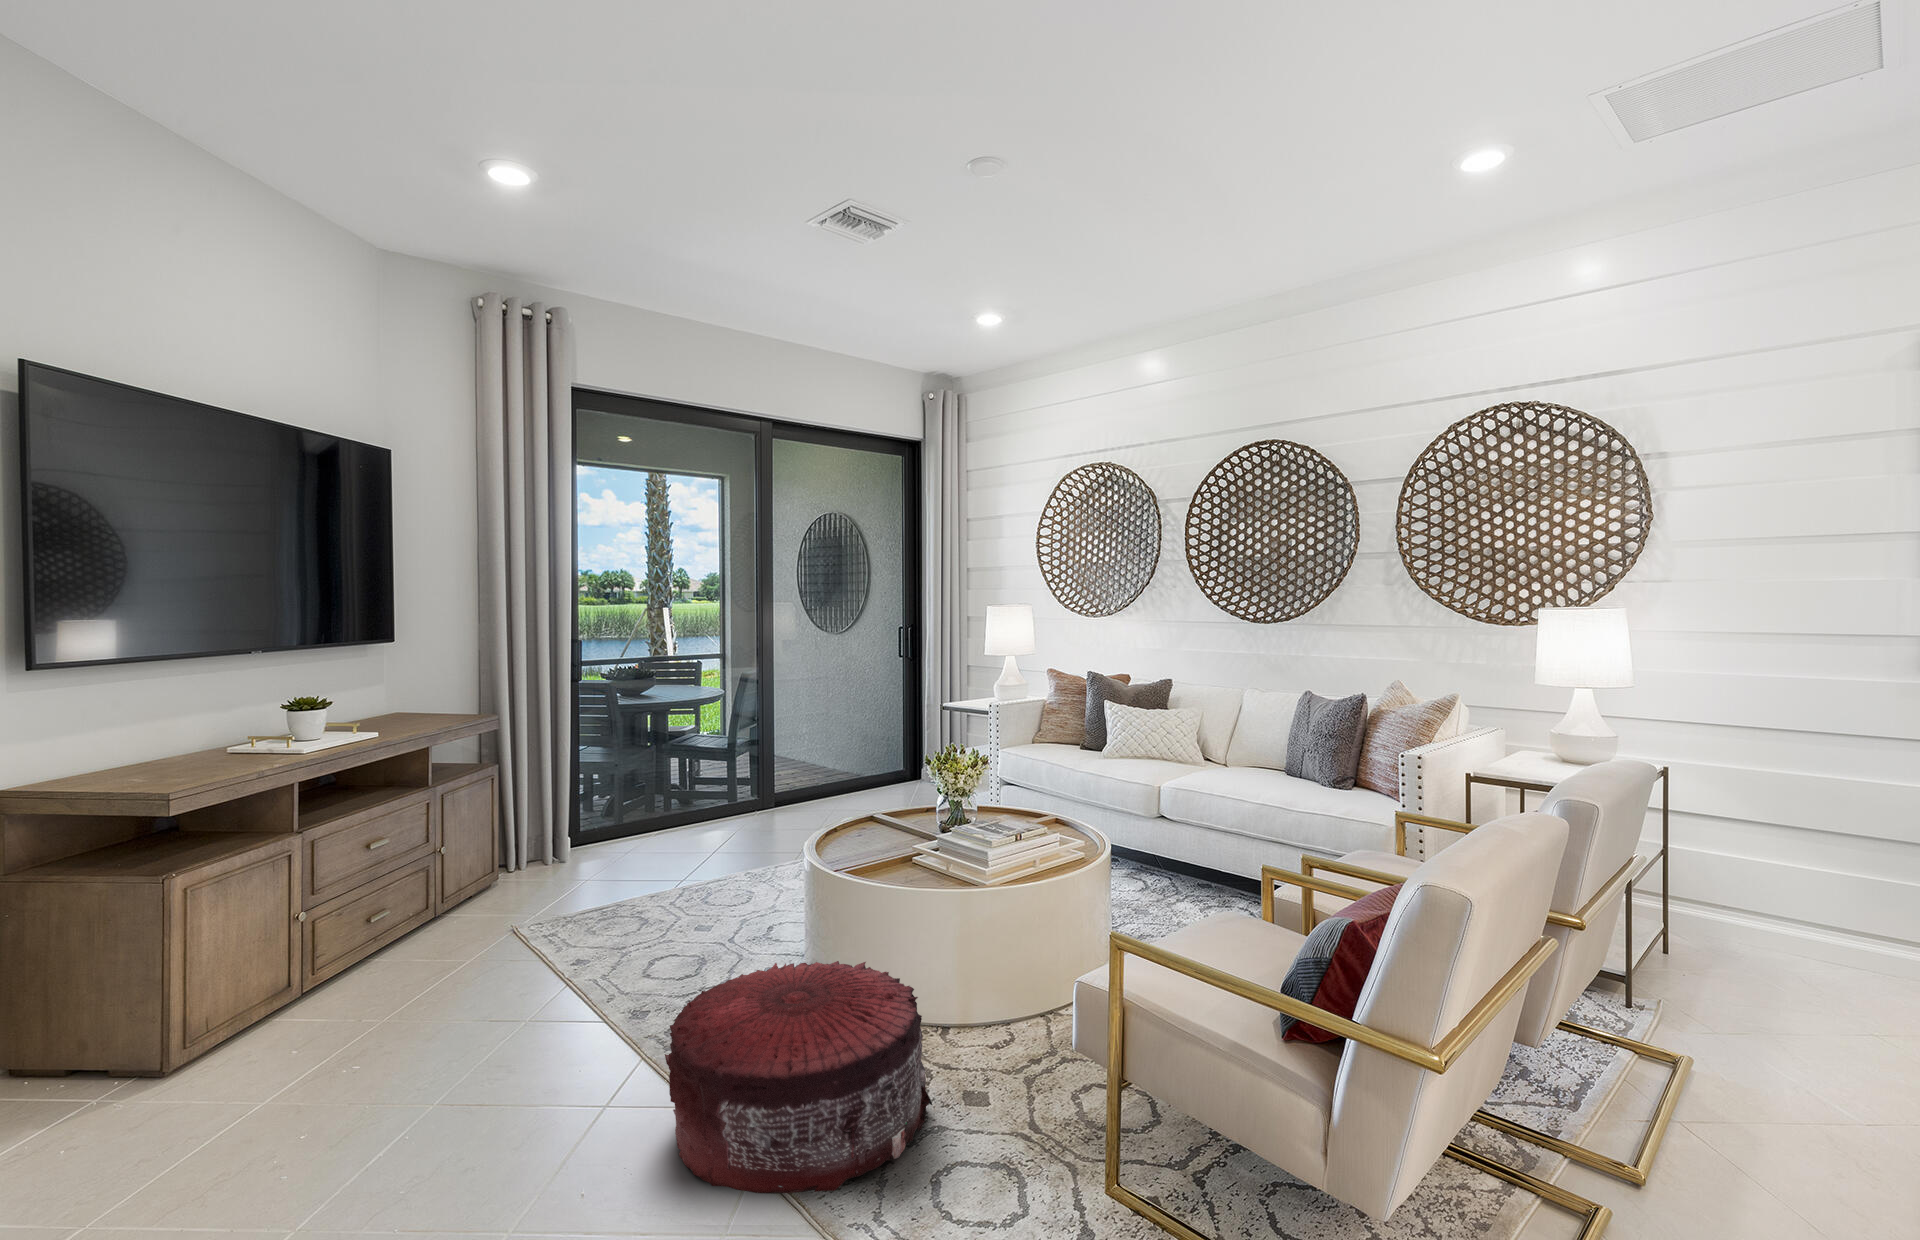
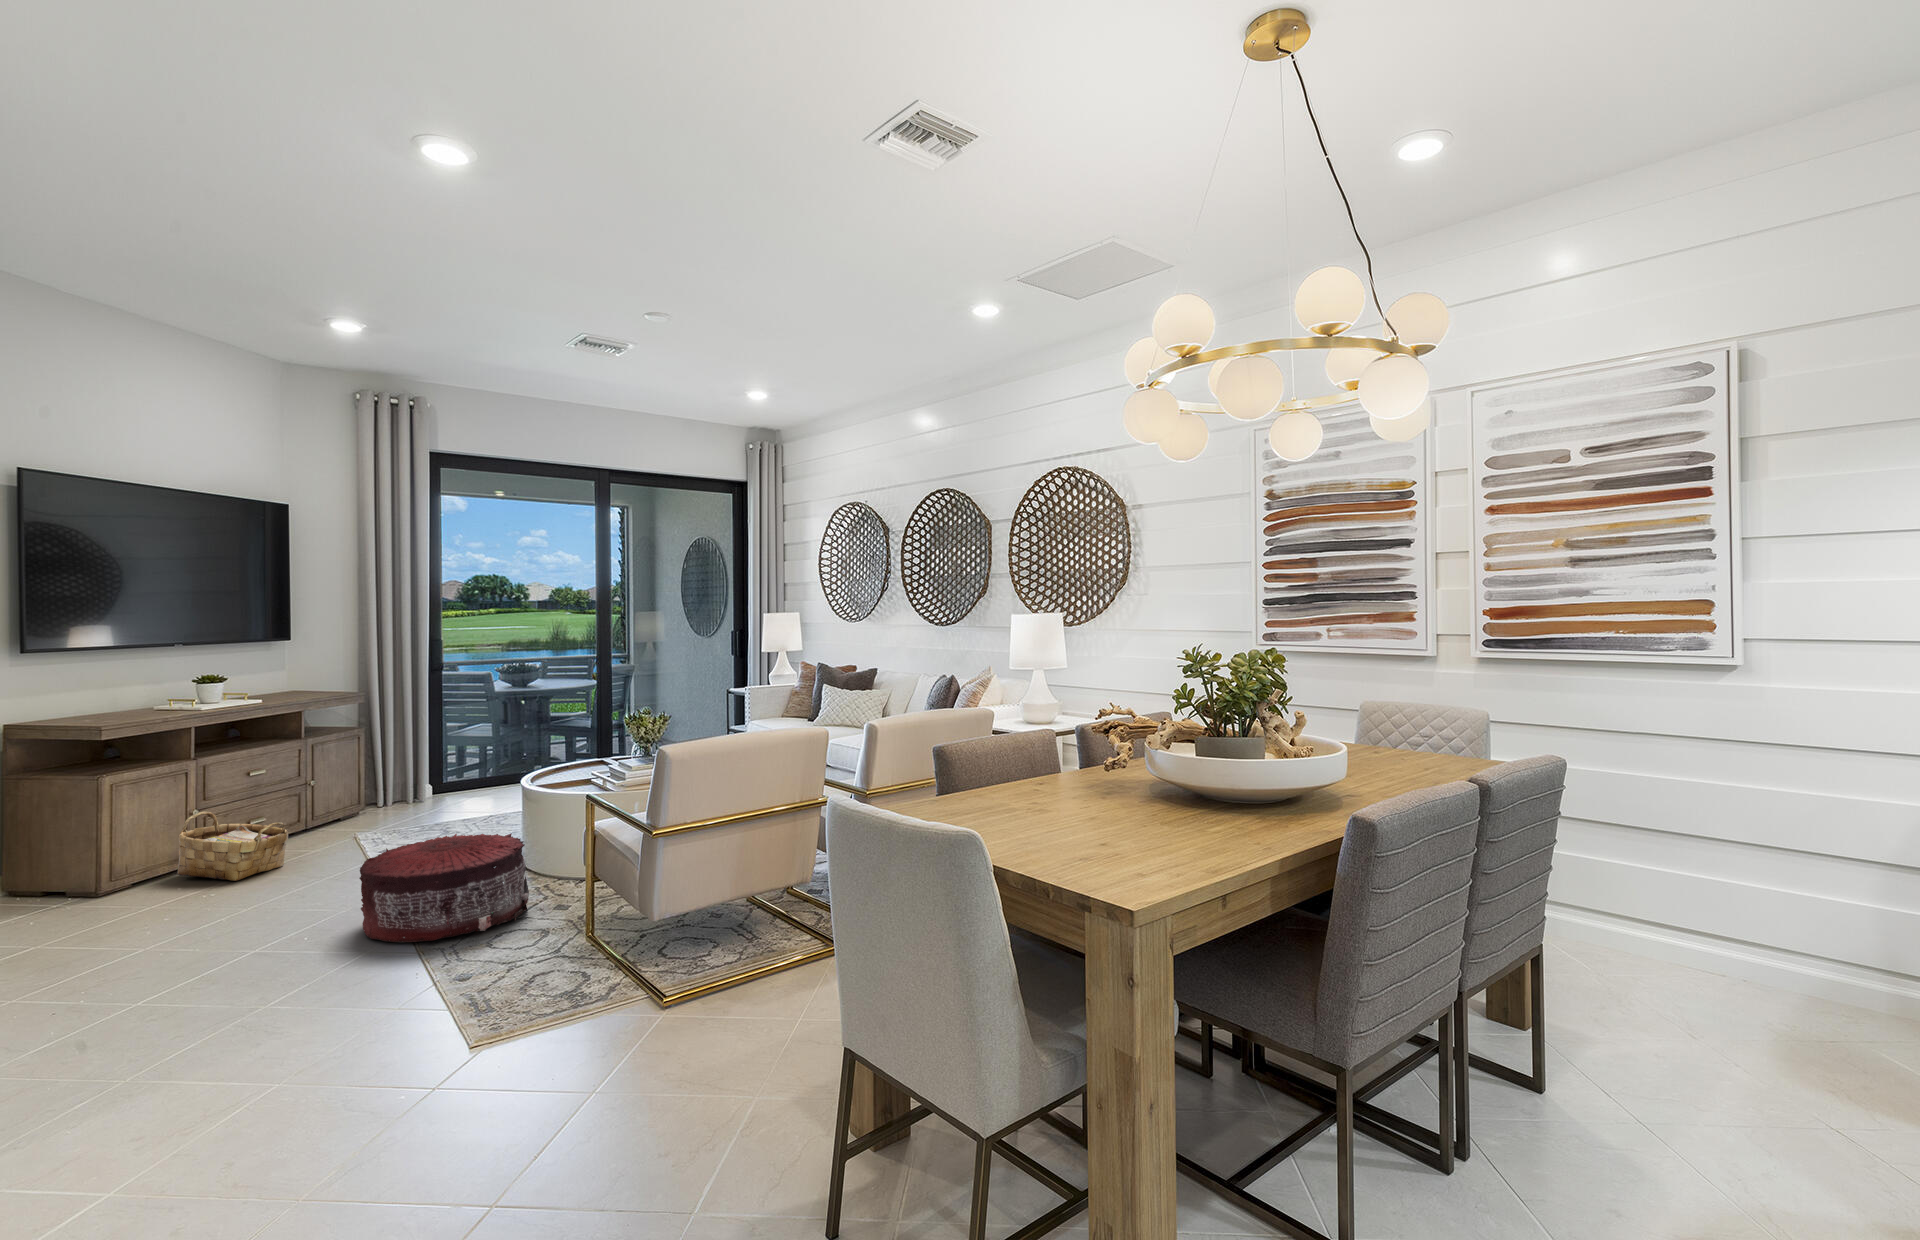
woven basket: none [282,914,448,1031] -> present [178,812,288,881]

